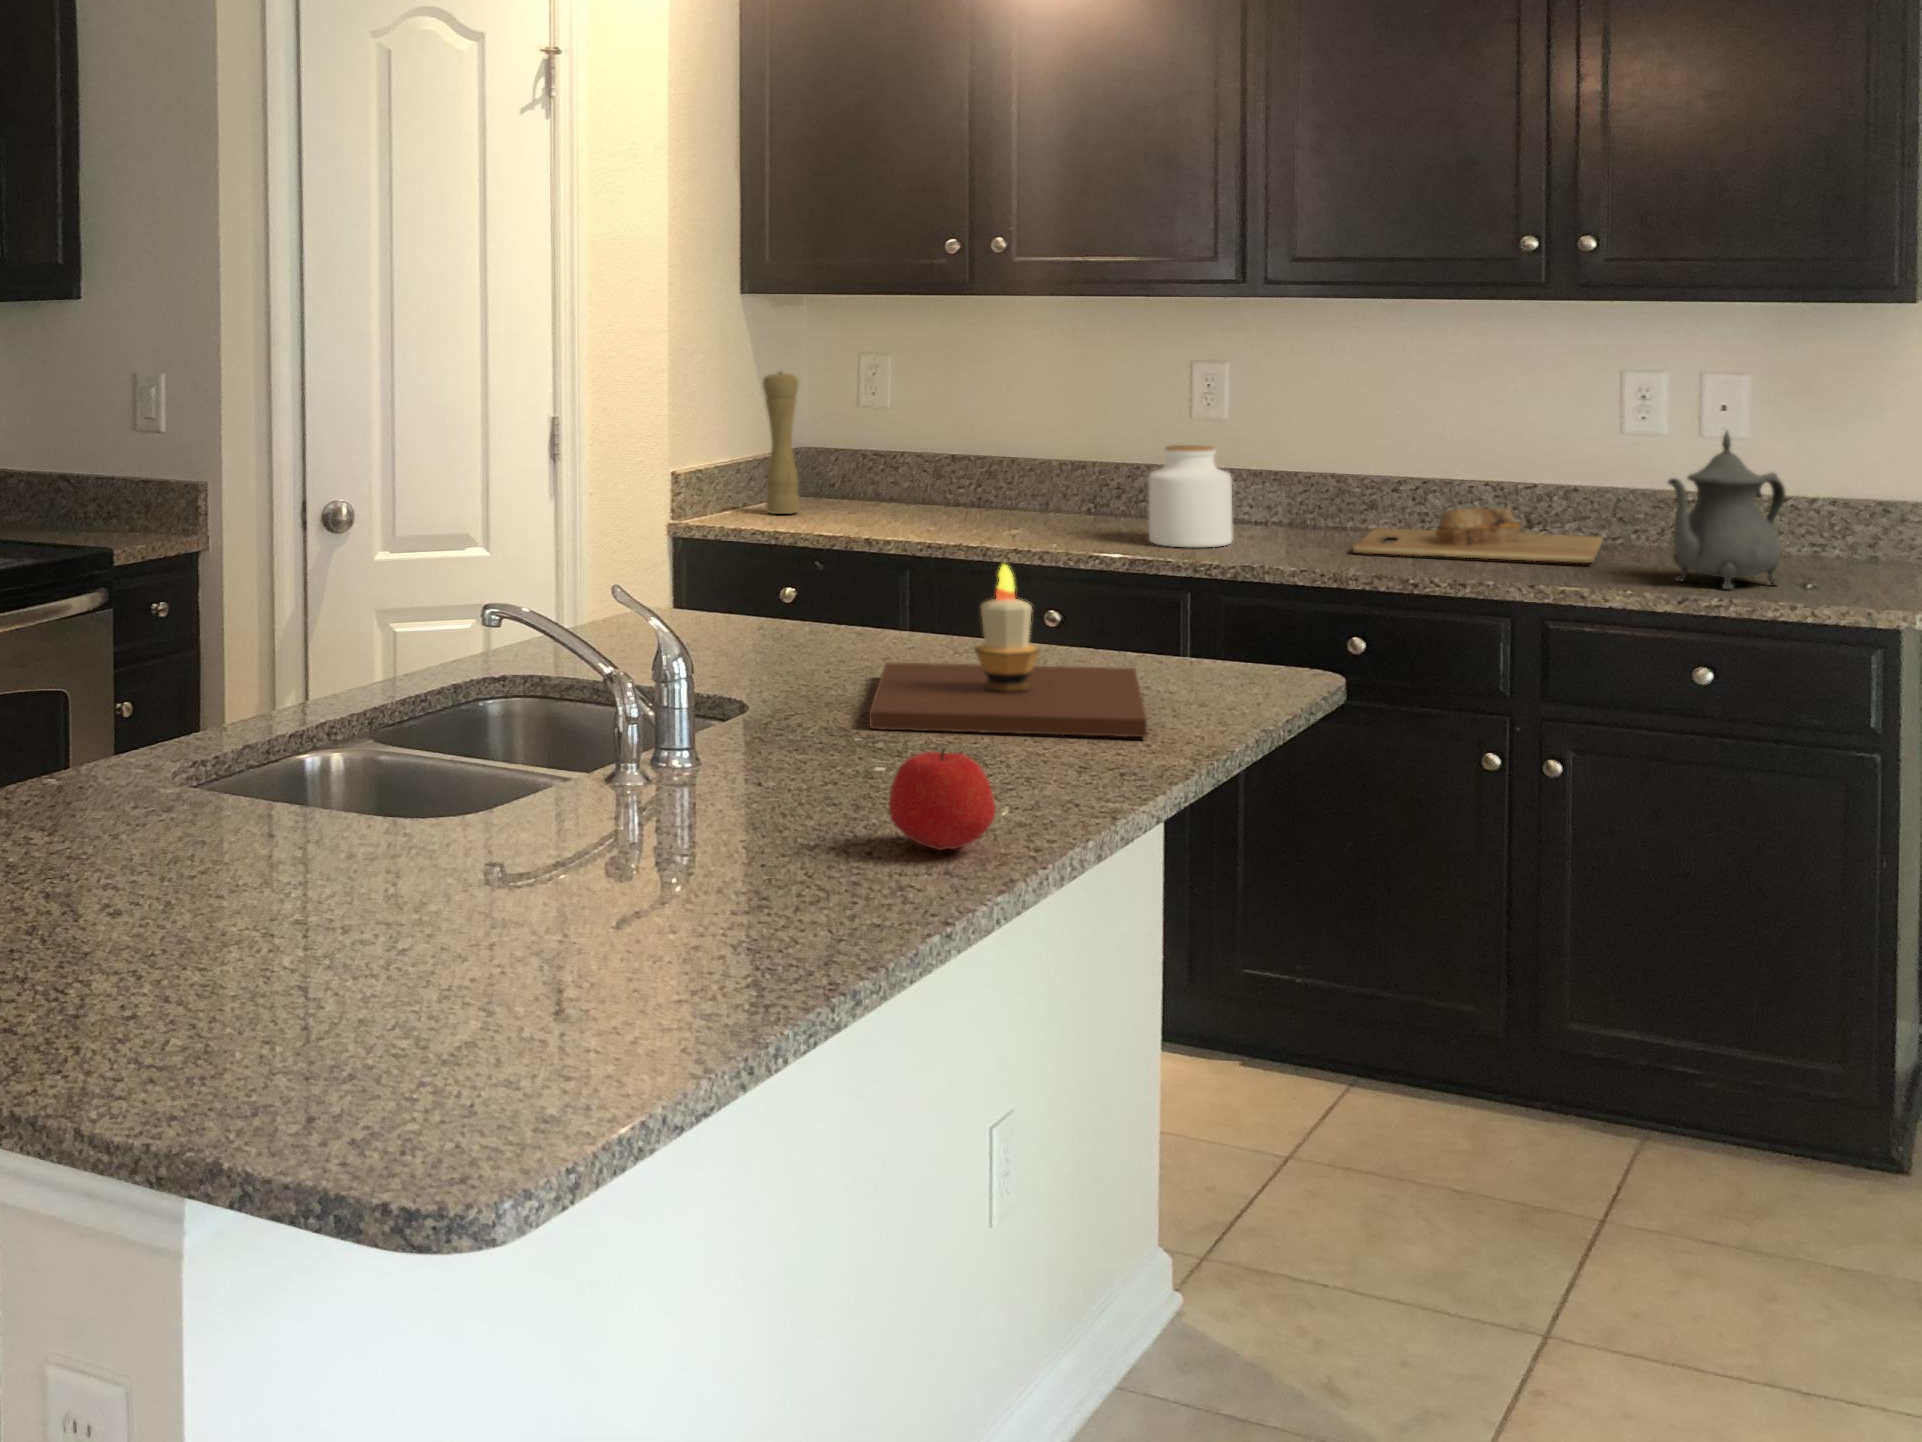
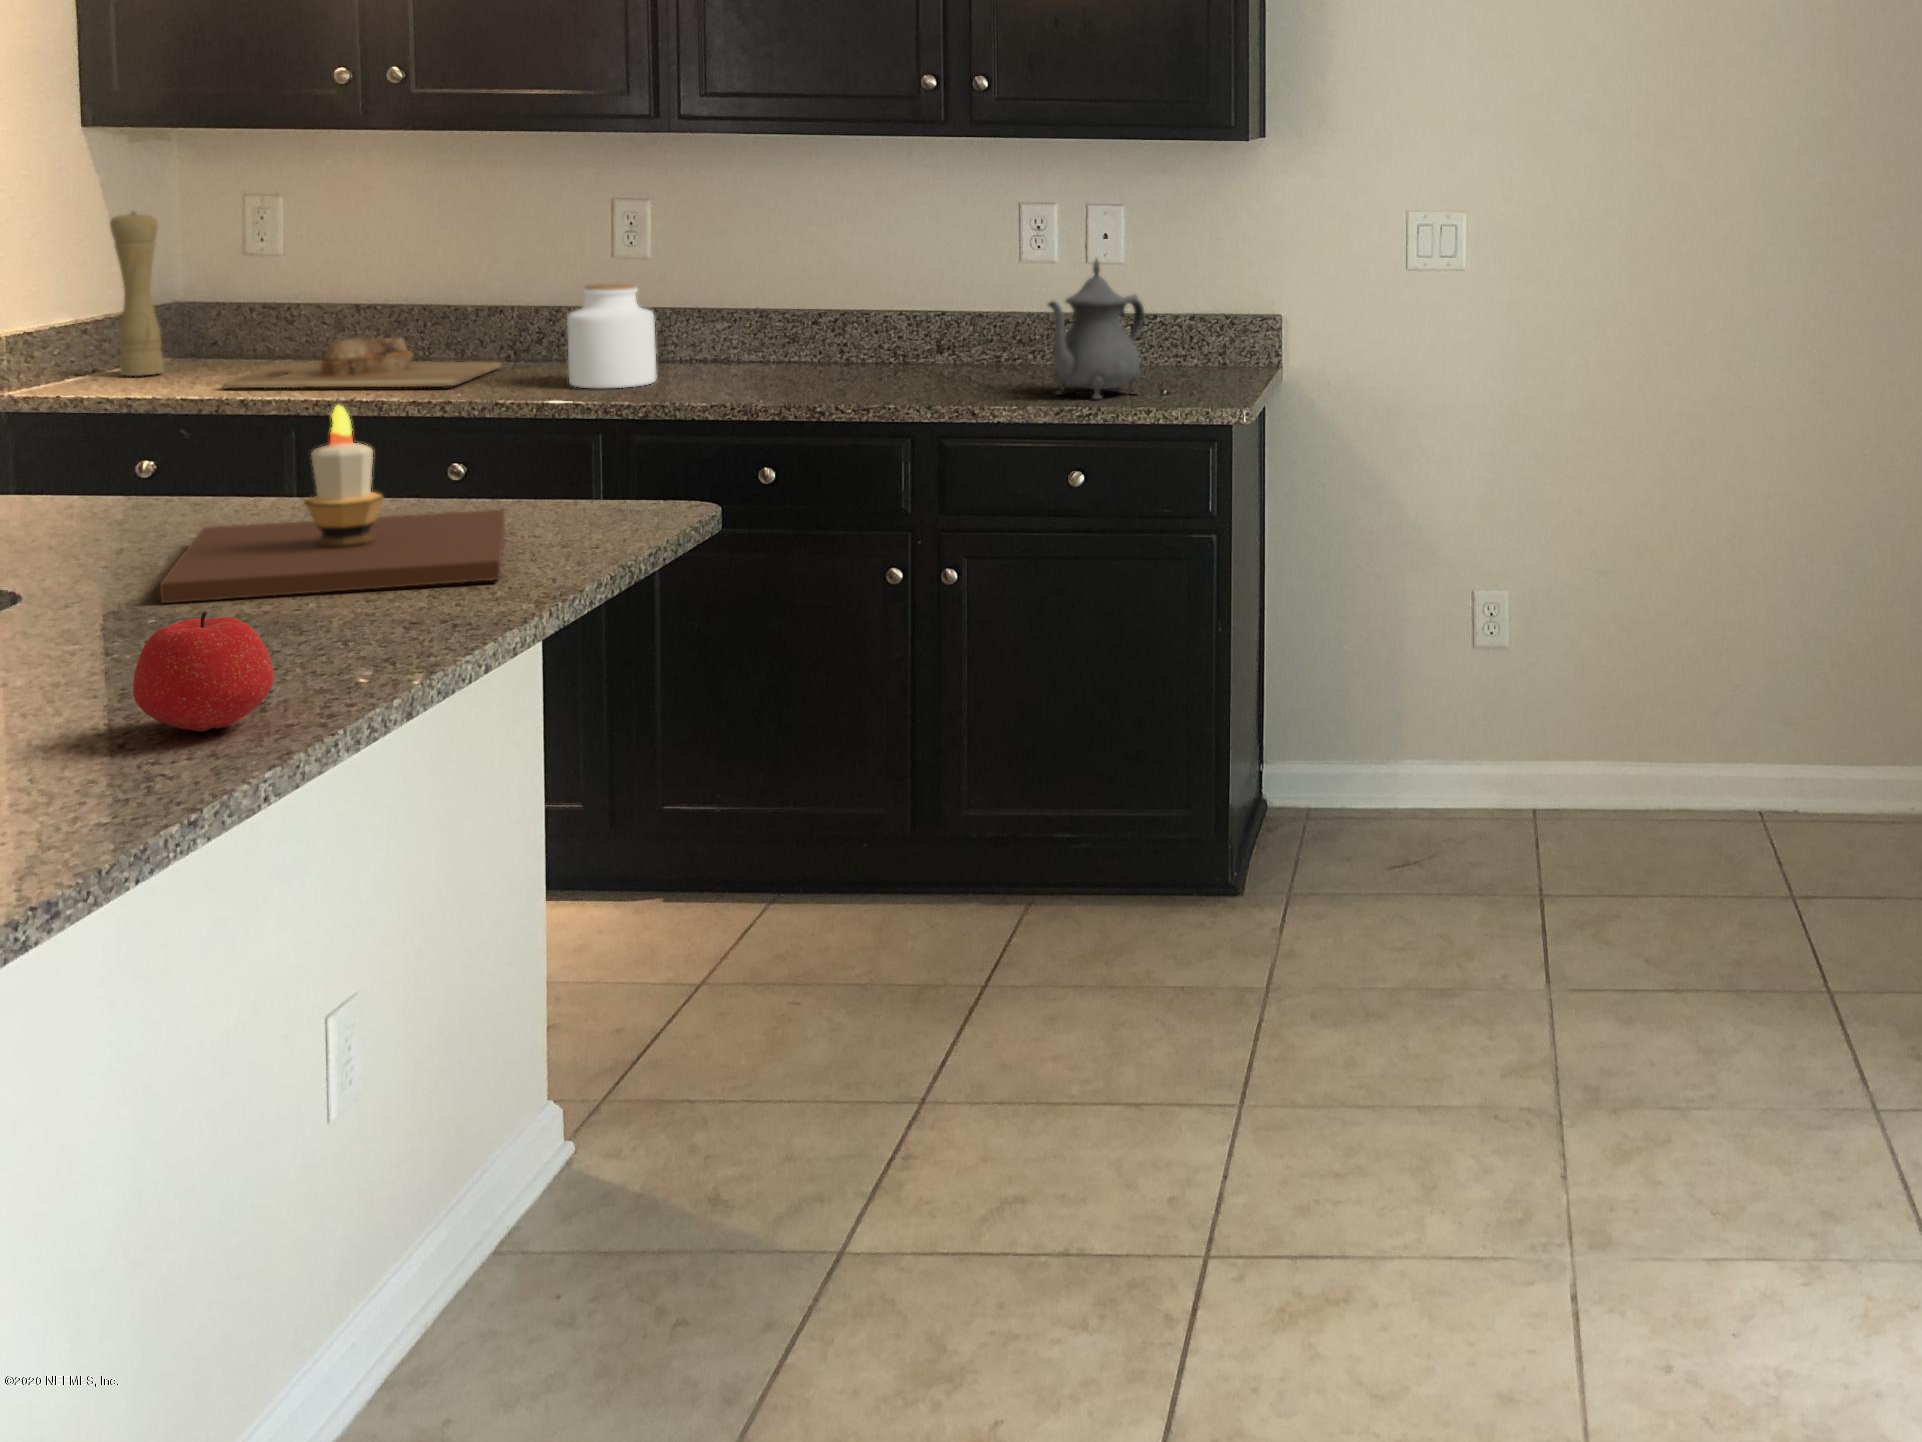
cutting board: present [1352,508,1602,563] -> present [223,338,501,388]

